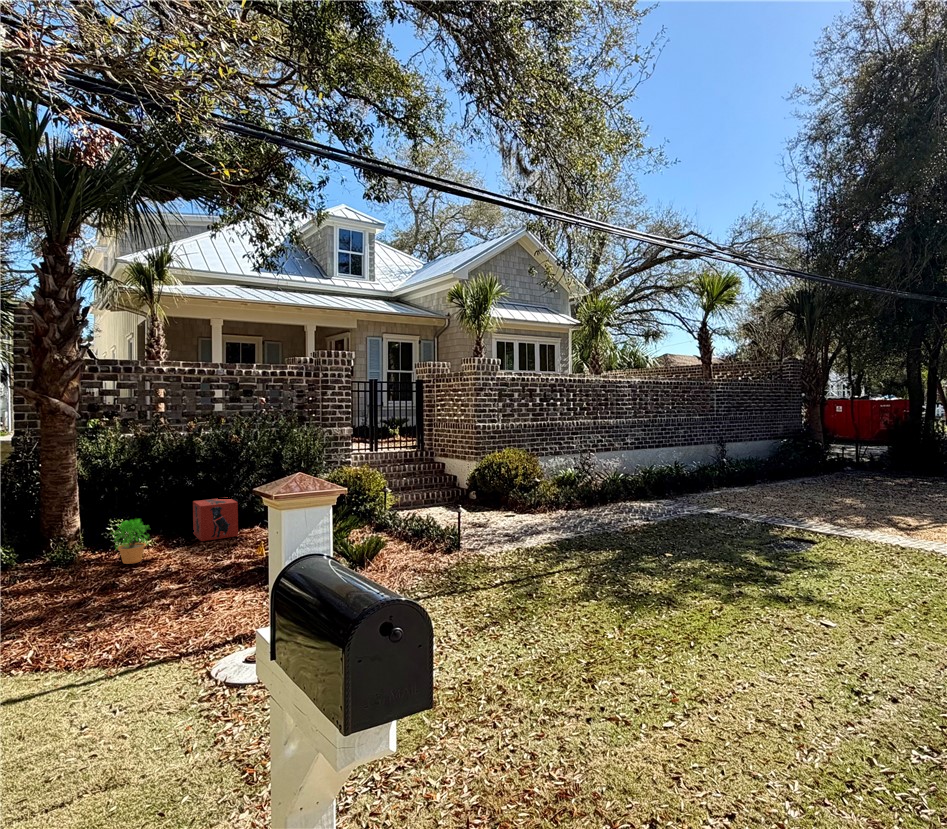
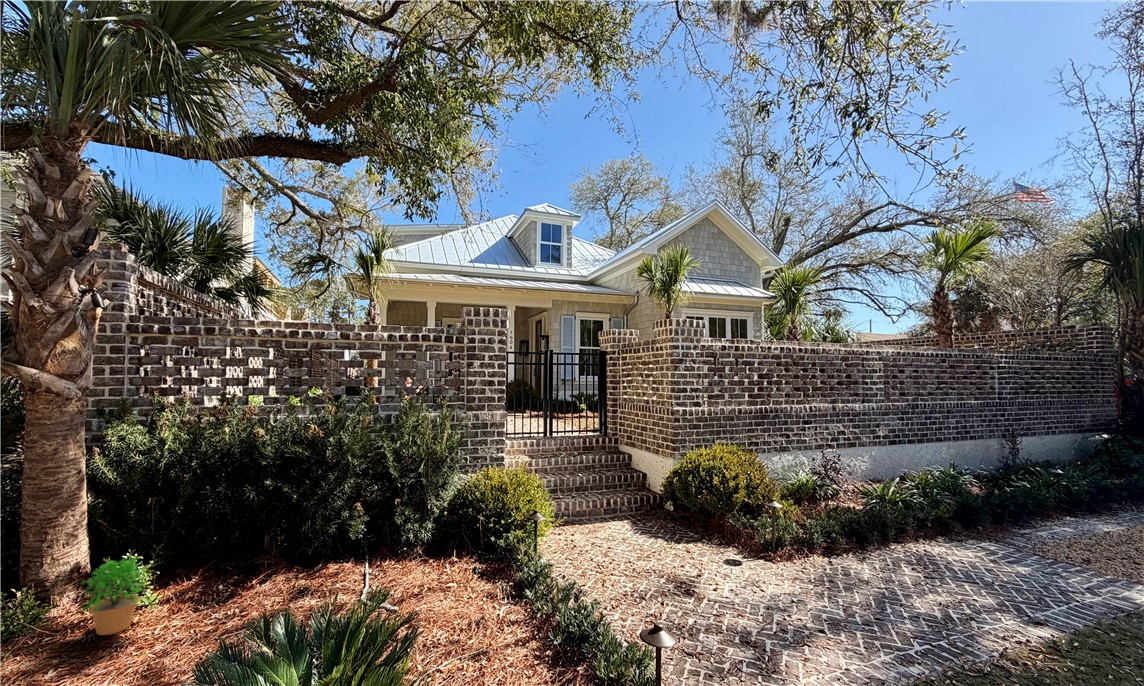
storage box: present [193,499,238,541] -> none [249,512,311,586]

